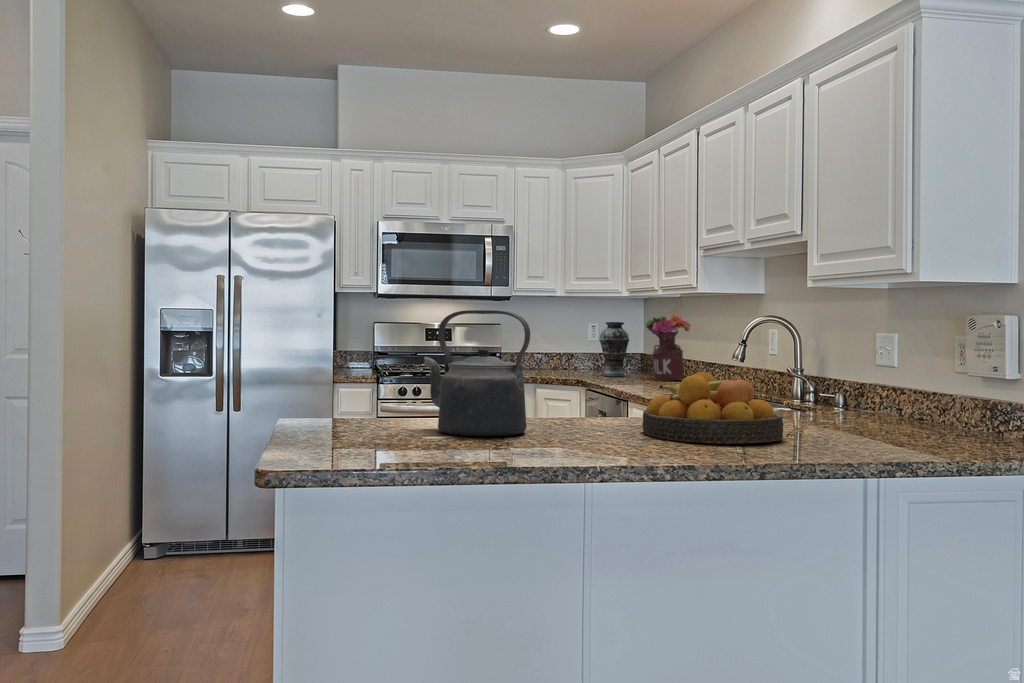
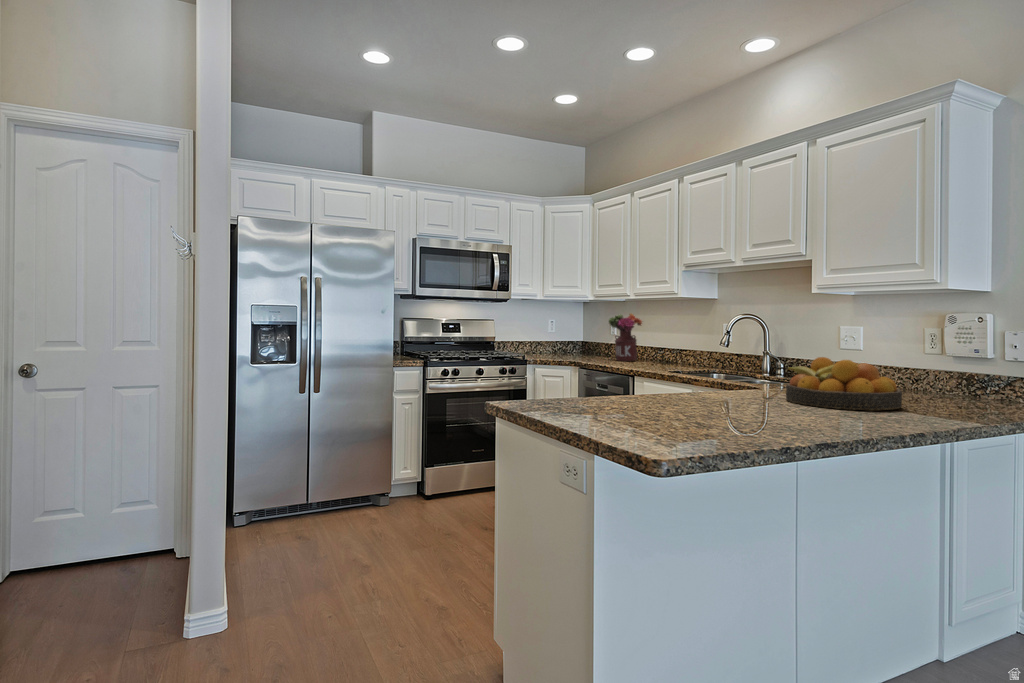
kettle: present [424,310,530,436] -> none [649,311,746,412]
vase: present [599,322,629,377] -> none [571,319,593,359]

